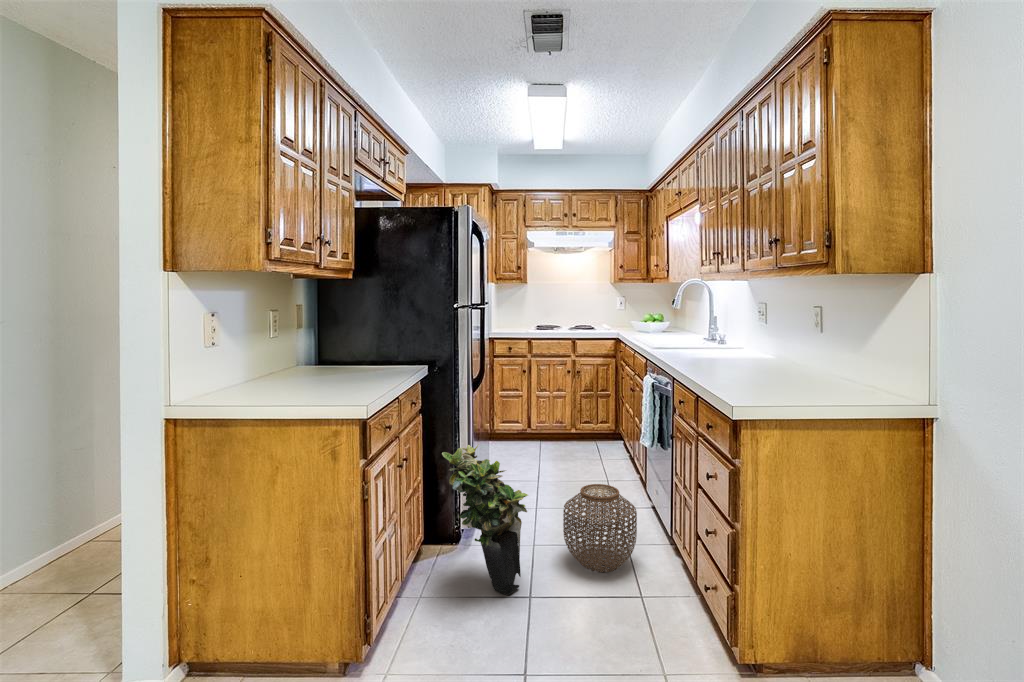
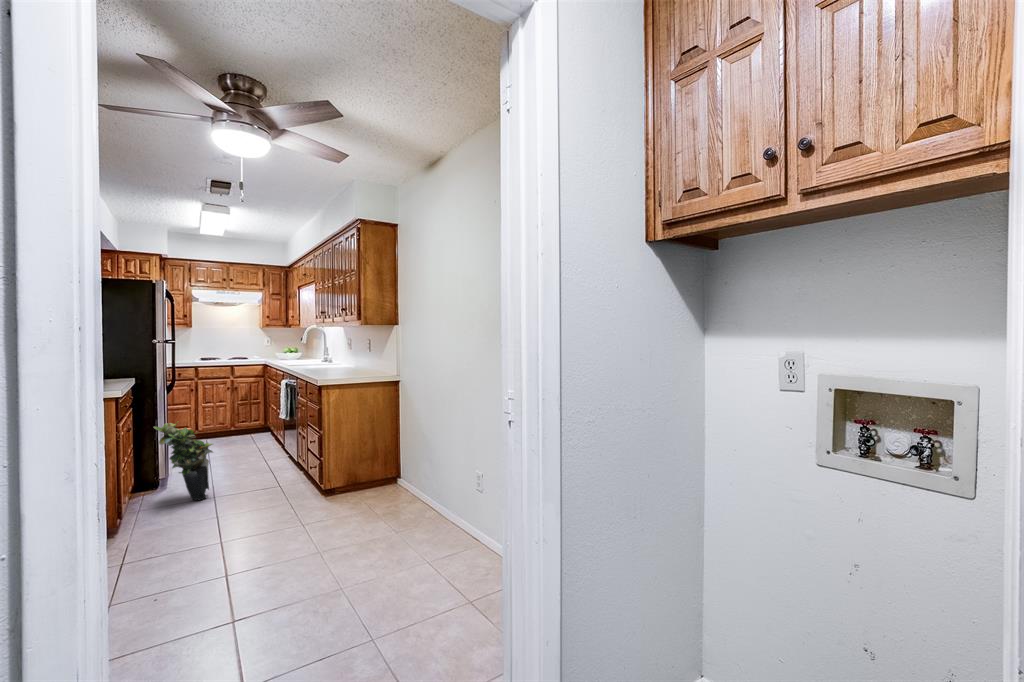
woven basket: present [563,484,637,572] -> none [235,438,279,483]

